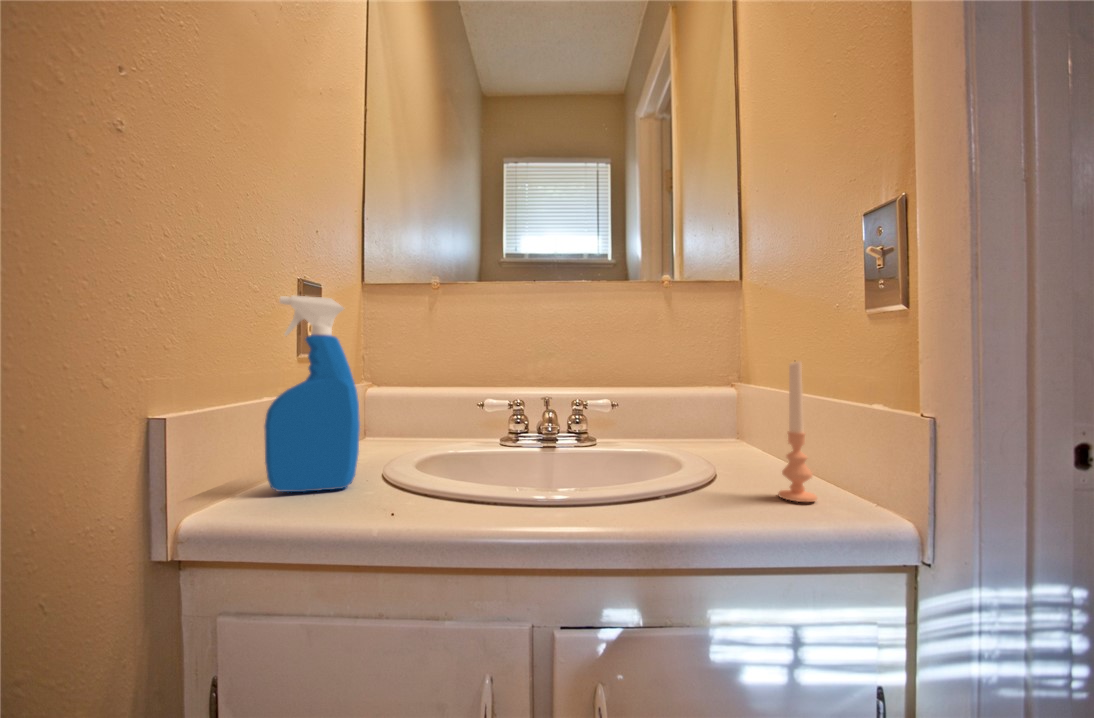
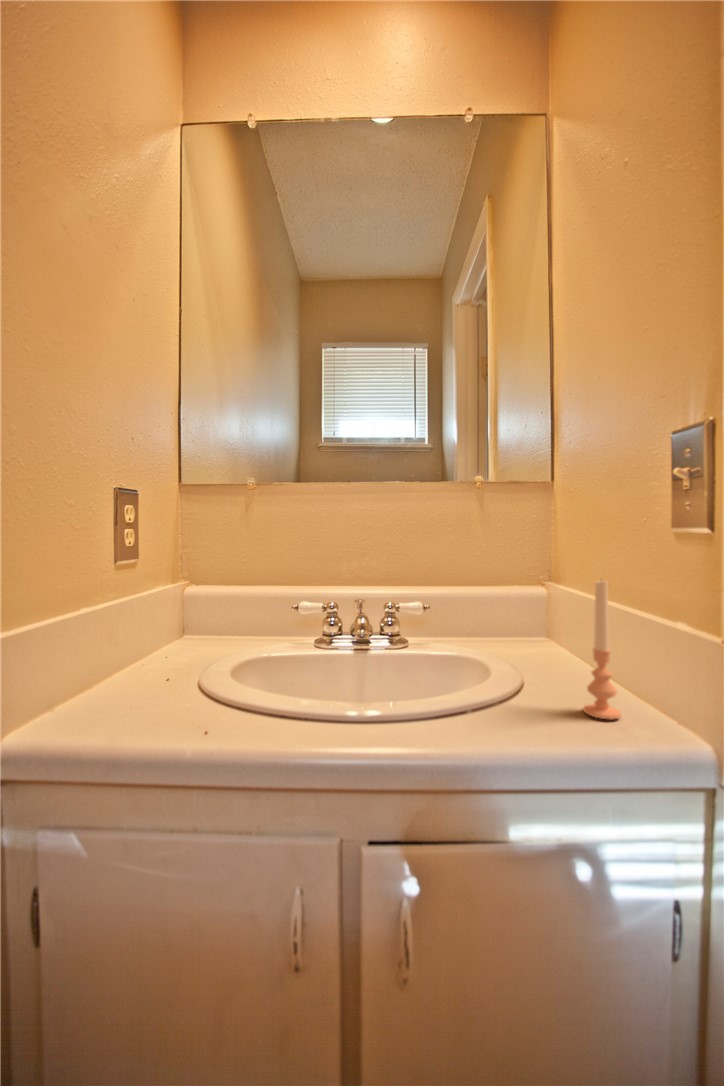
spray bottle: present [264,295,360,492] -> none [83,512,175,704]

